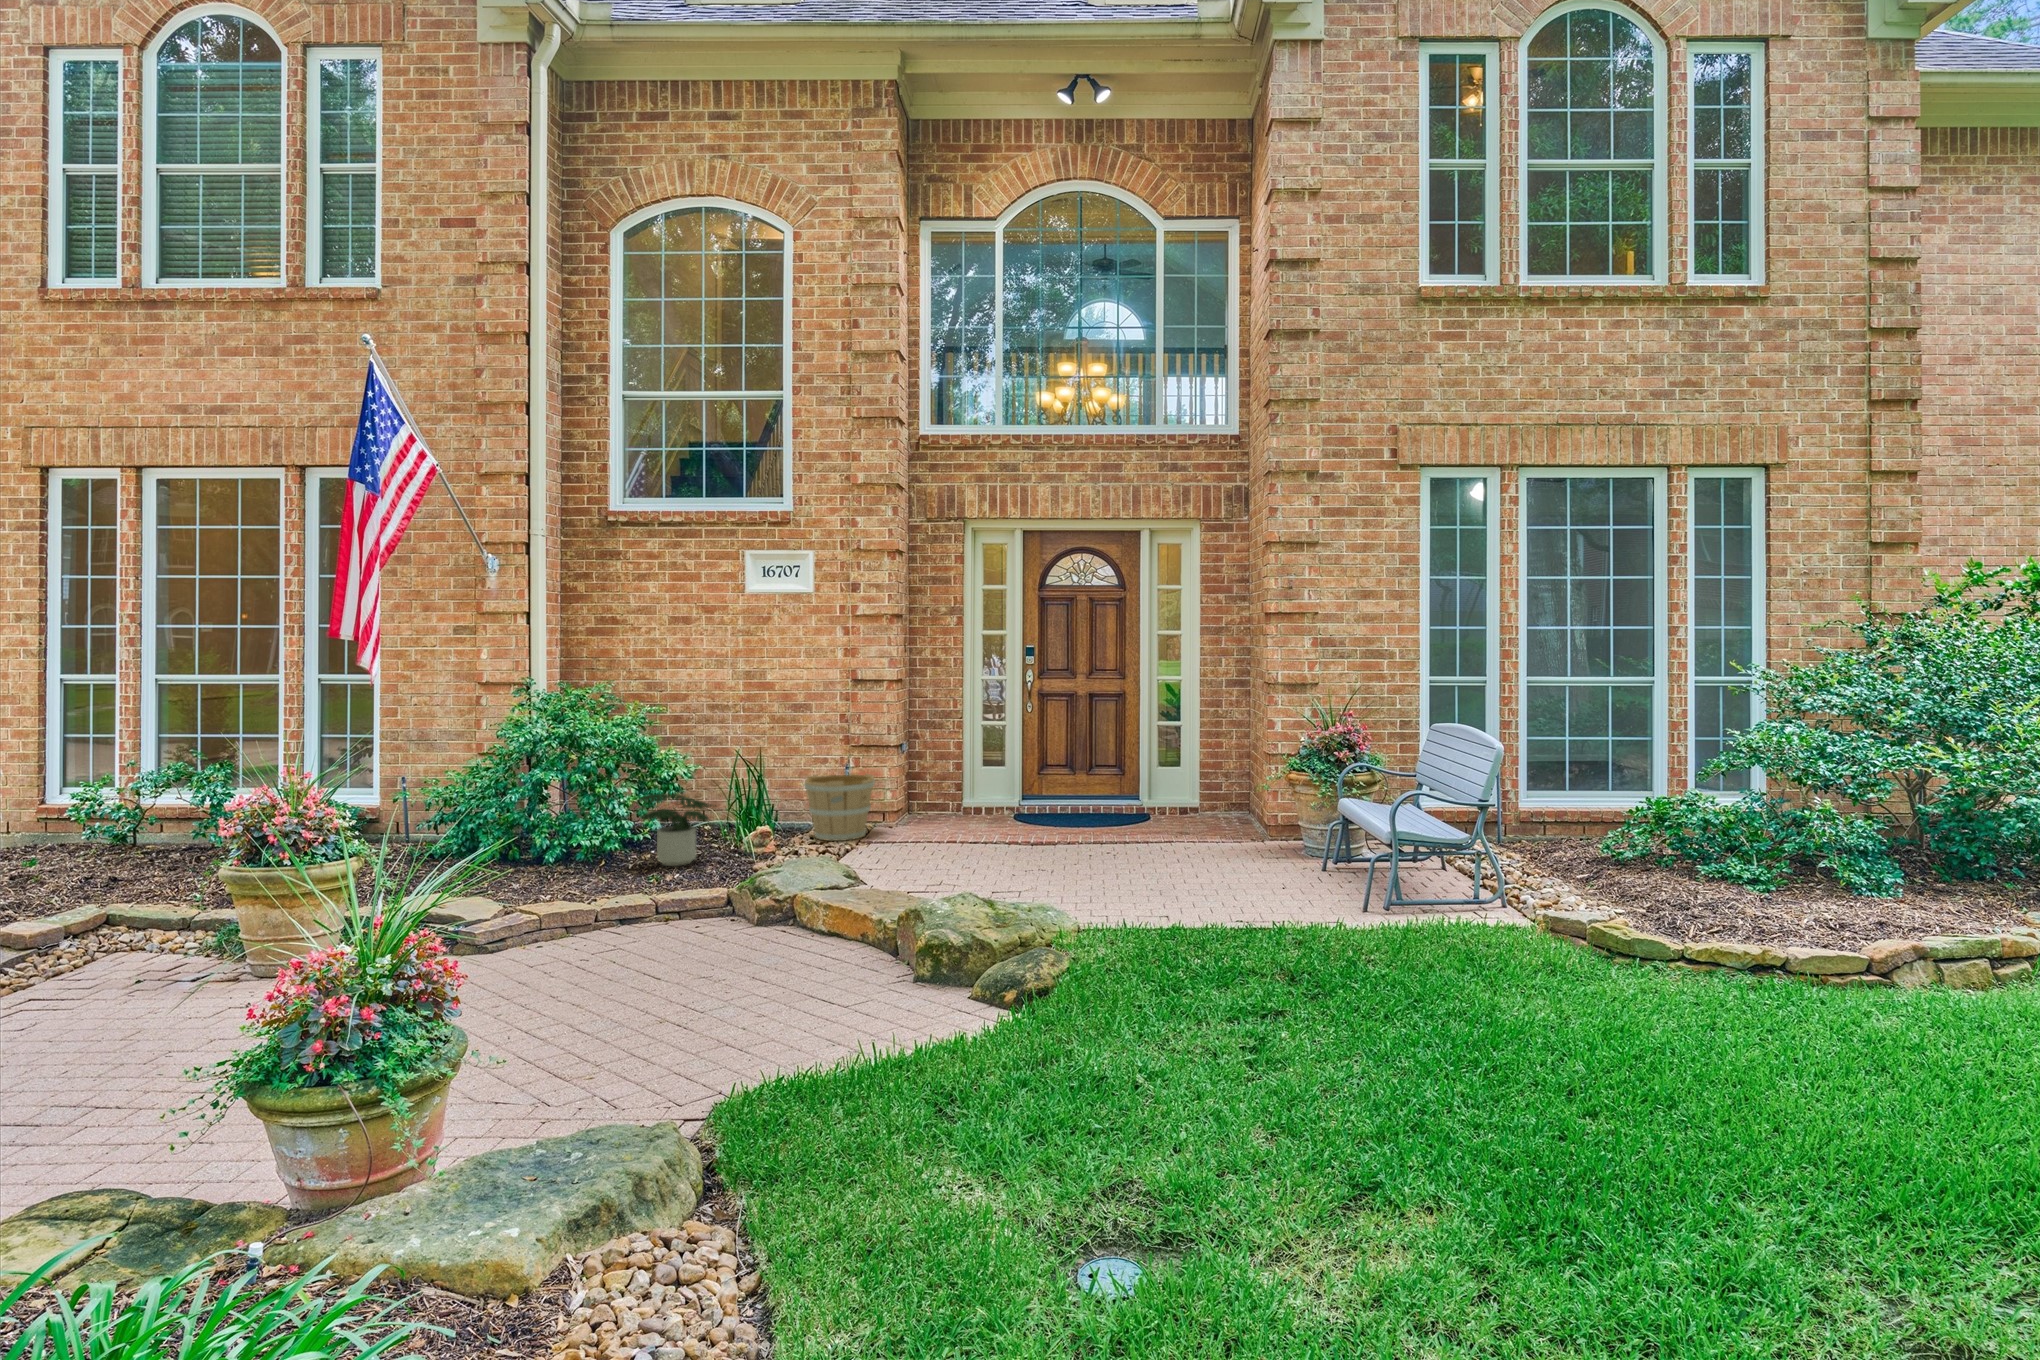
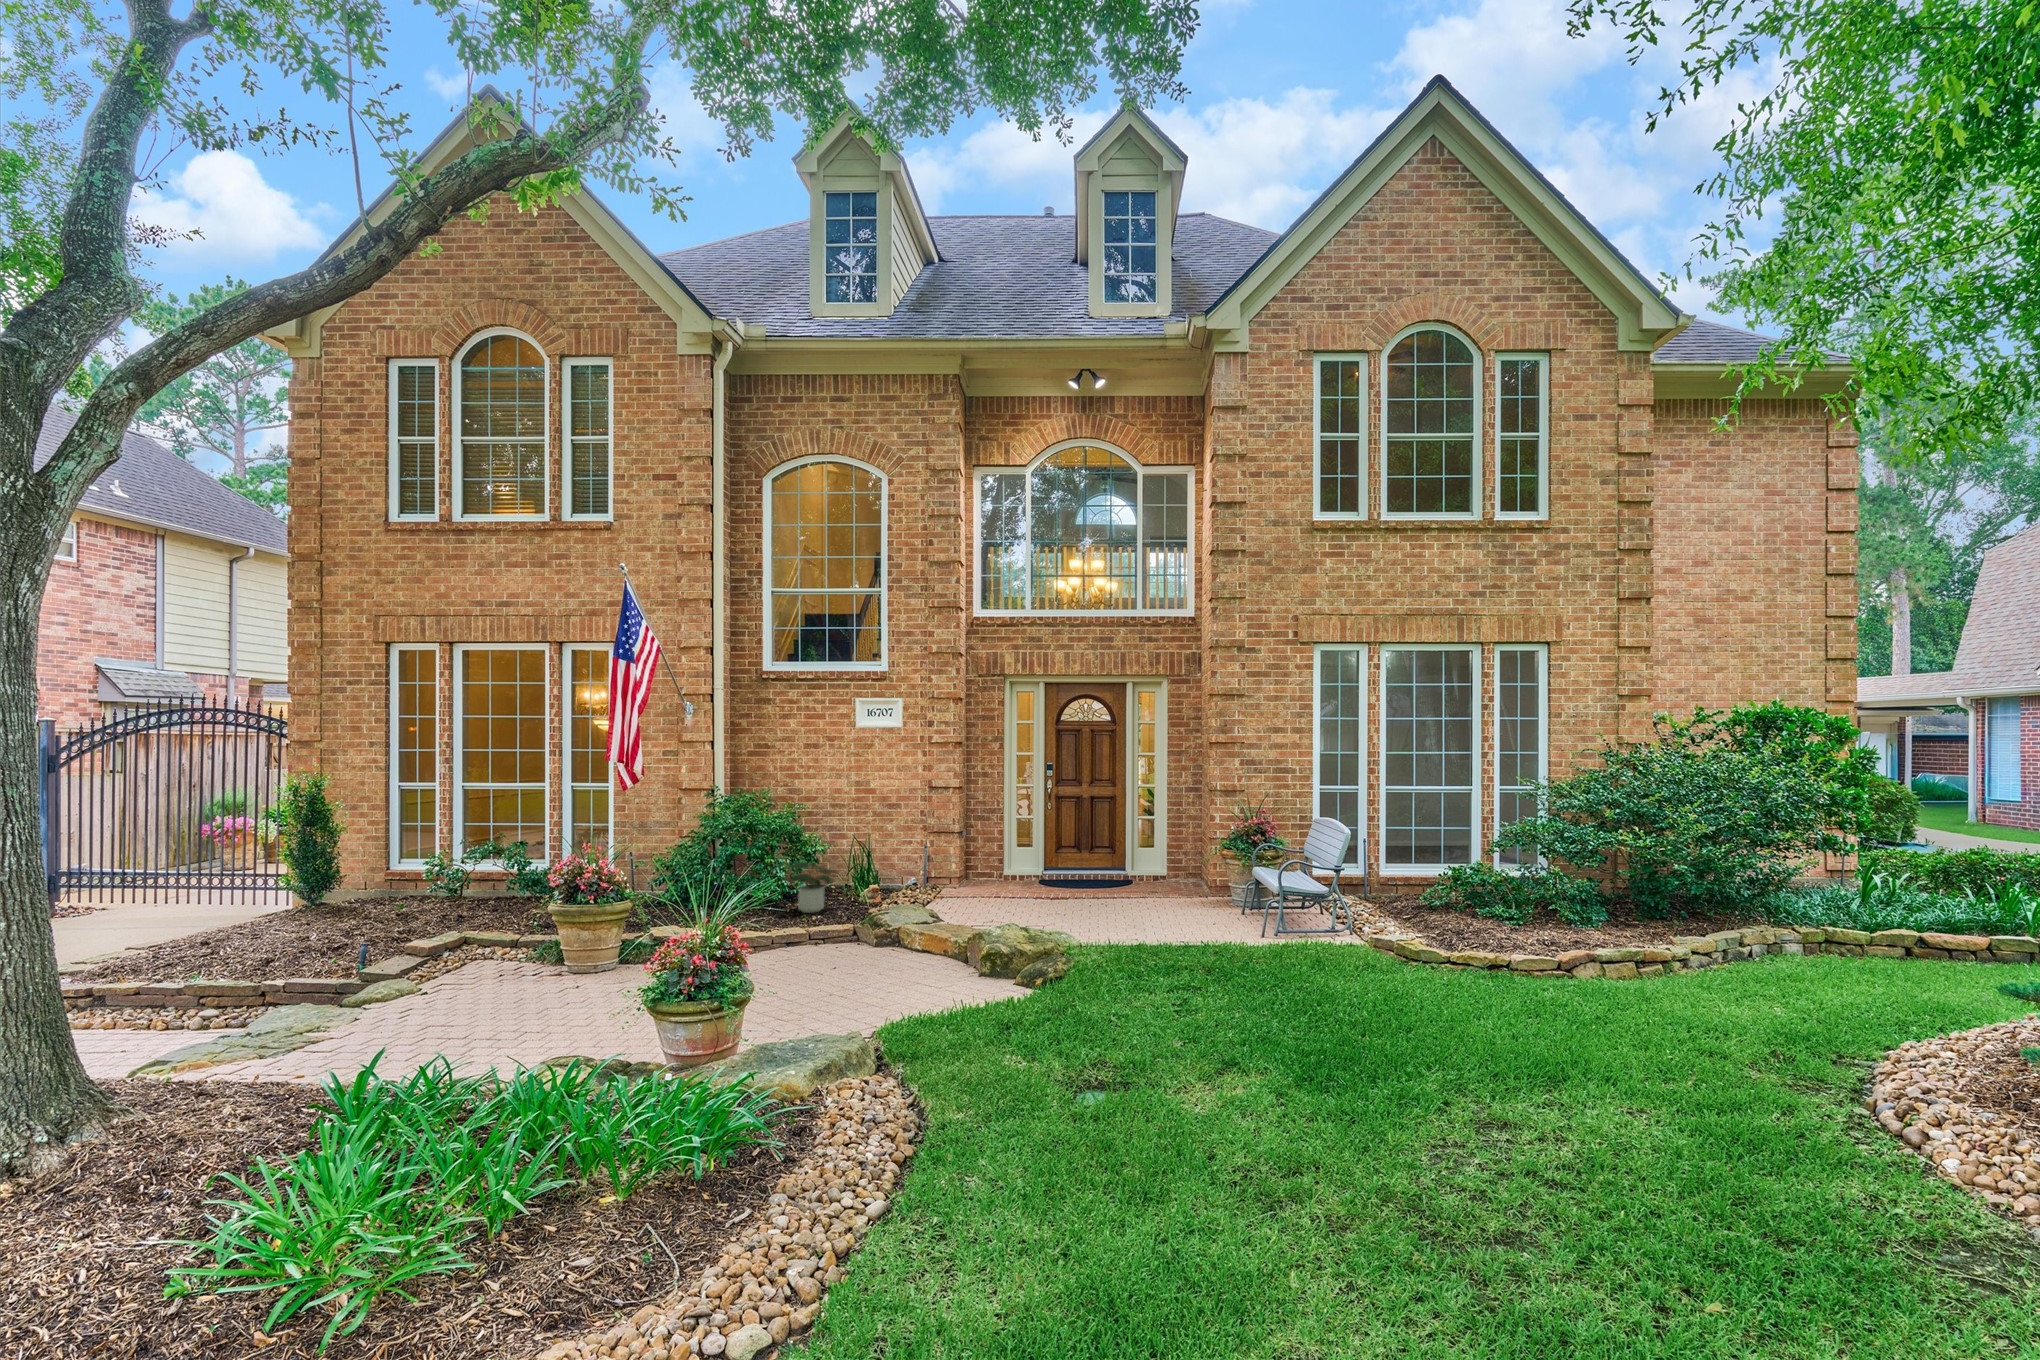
wooden bucket: present [804,774,875,841] -> none [895,850,943,897]

